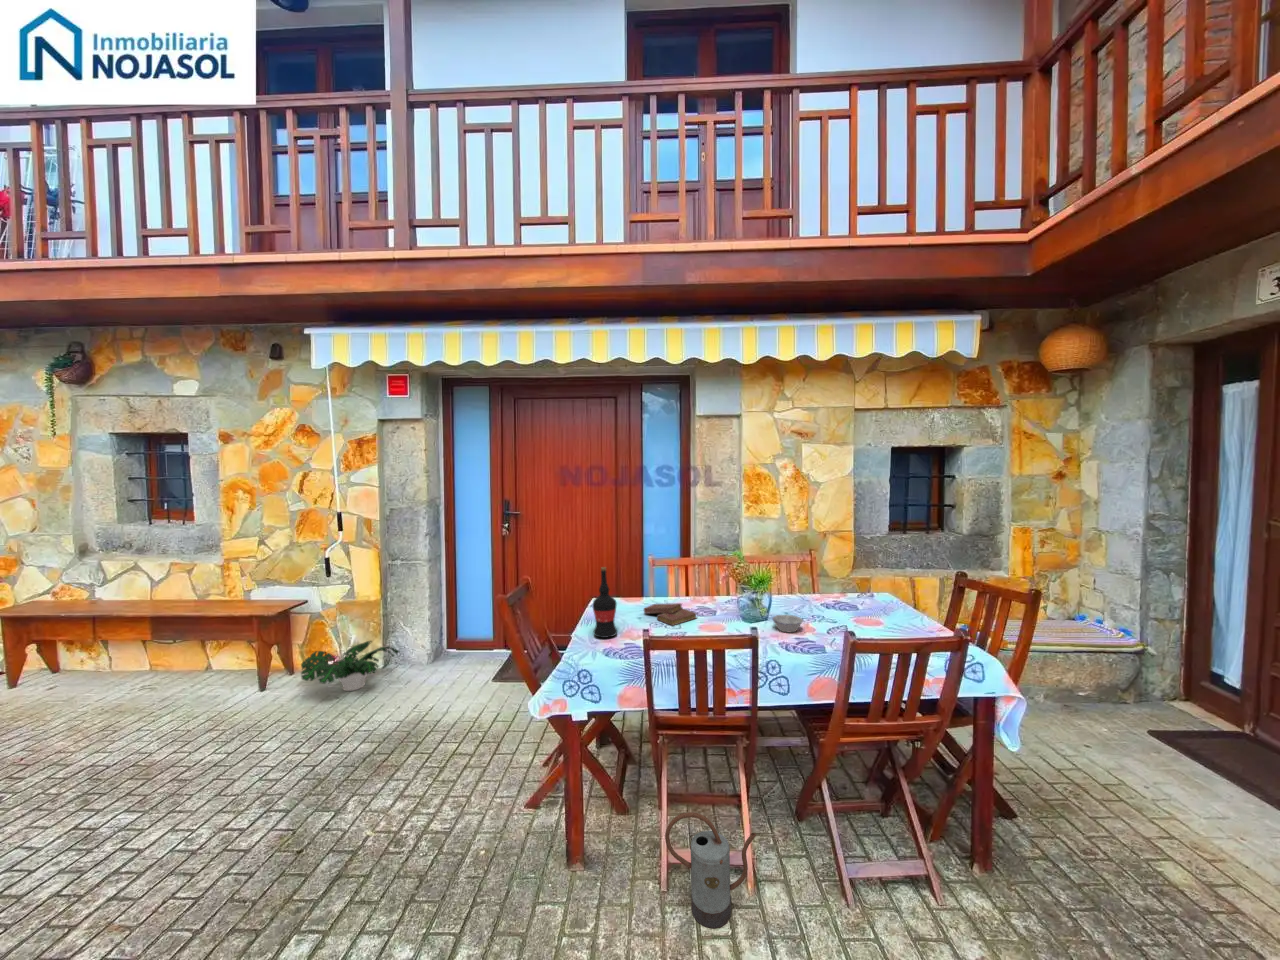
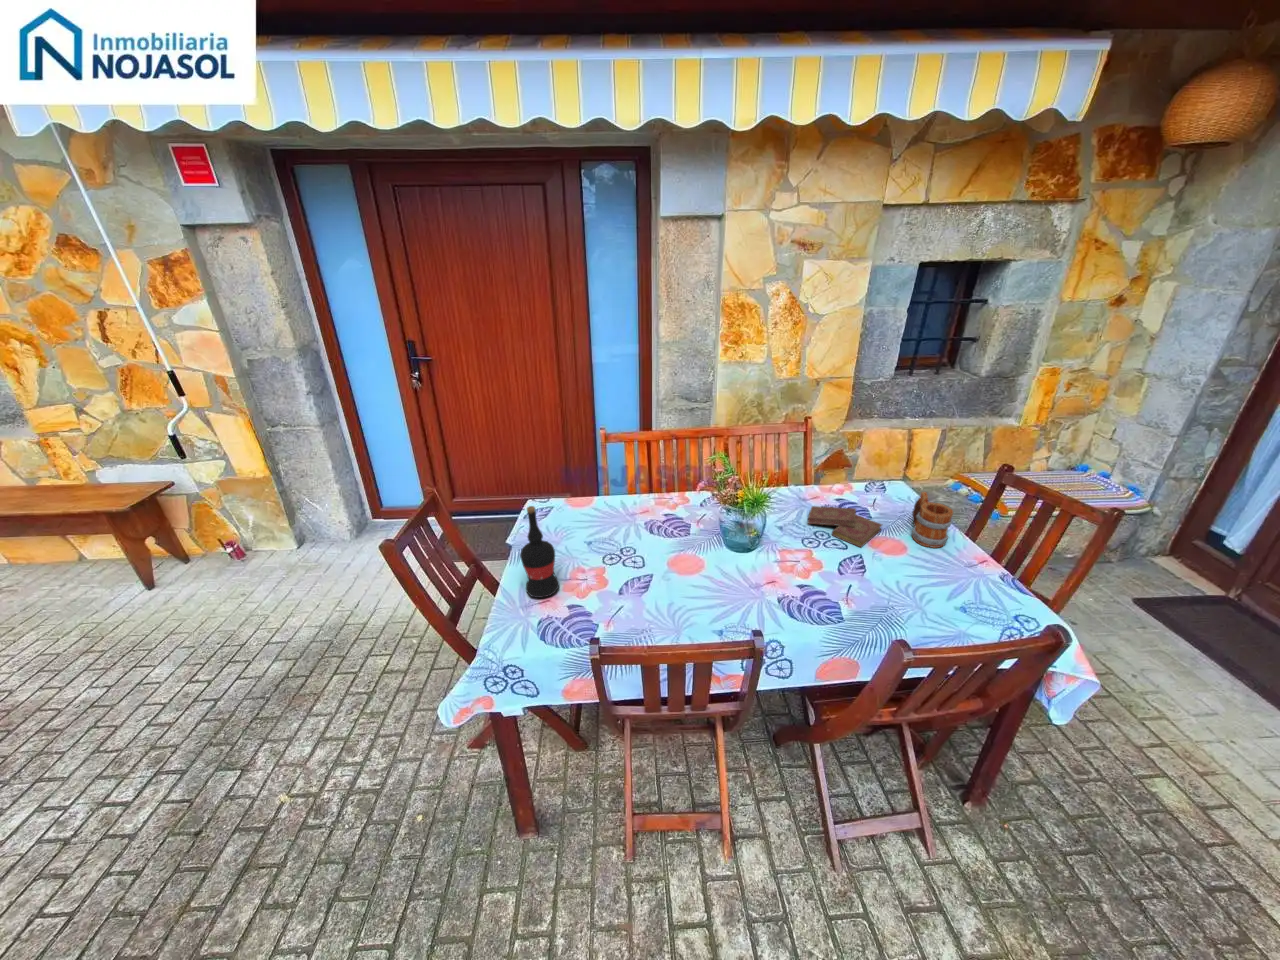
mug: none [885,583,913,624] -> present [912,492,953,548]
book: present [644,603,696,625] -> present [808,506,882,547]
bowl: present [772,615,803,632] -> none [769,544,811,574]
potted plant: present [301,641,399,691] -> none [185,525,311,590]
watering can: present [665,812,756,928] -> none [630,818,740,911]

